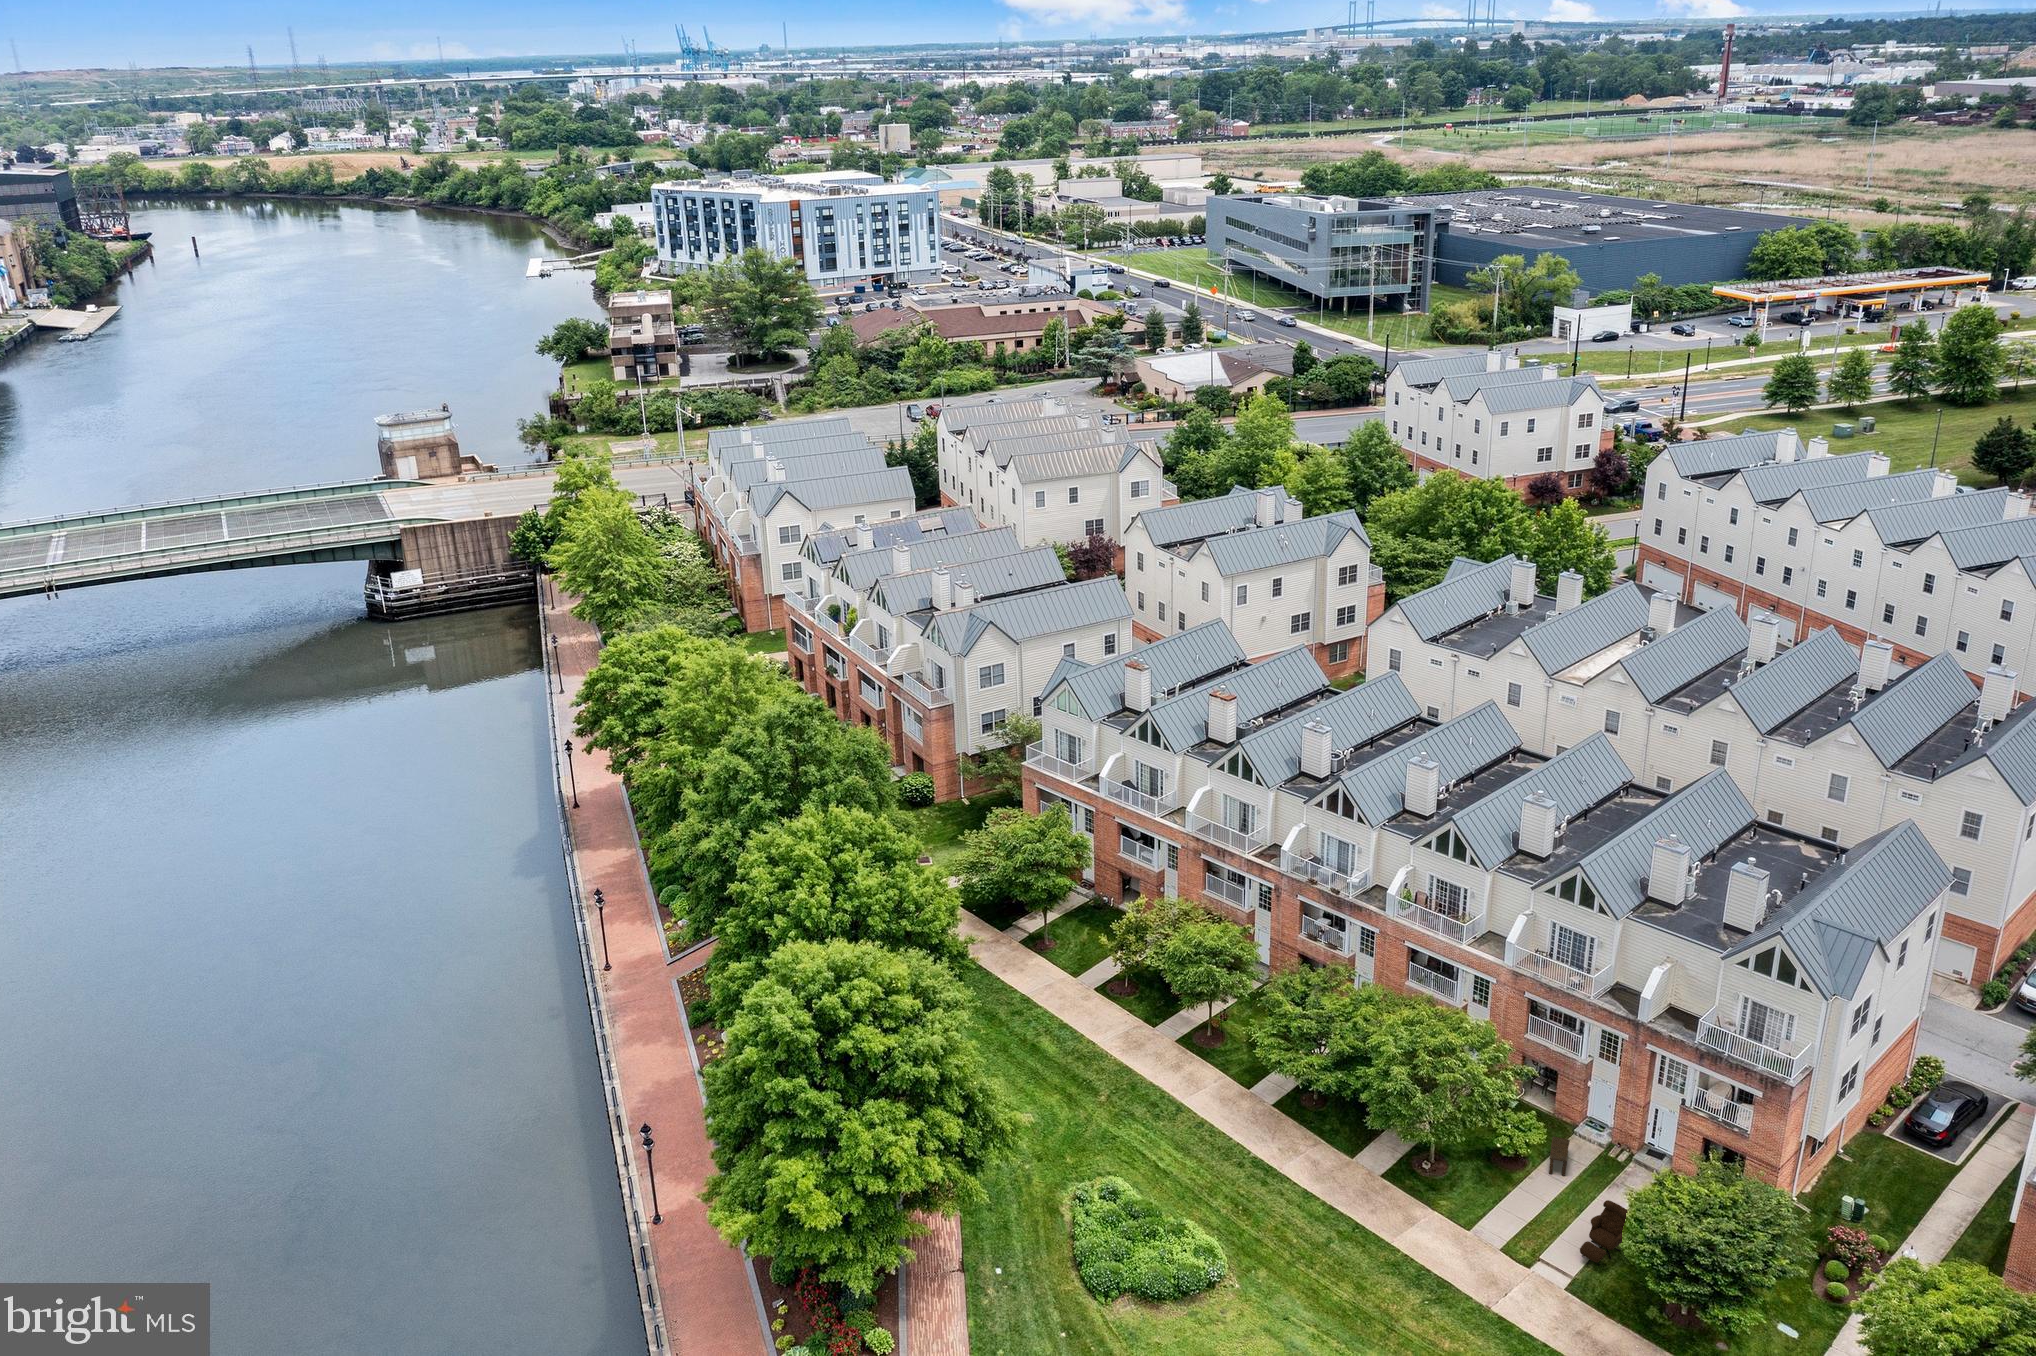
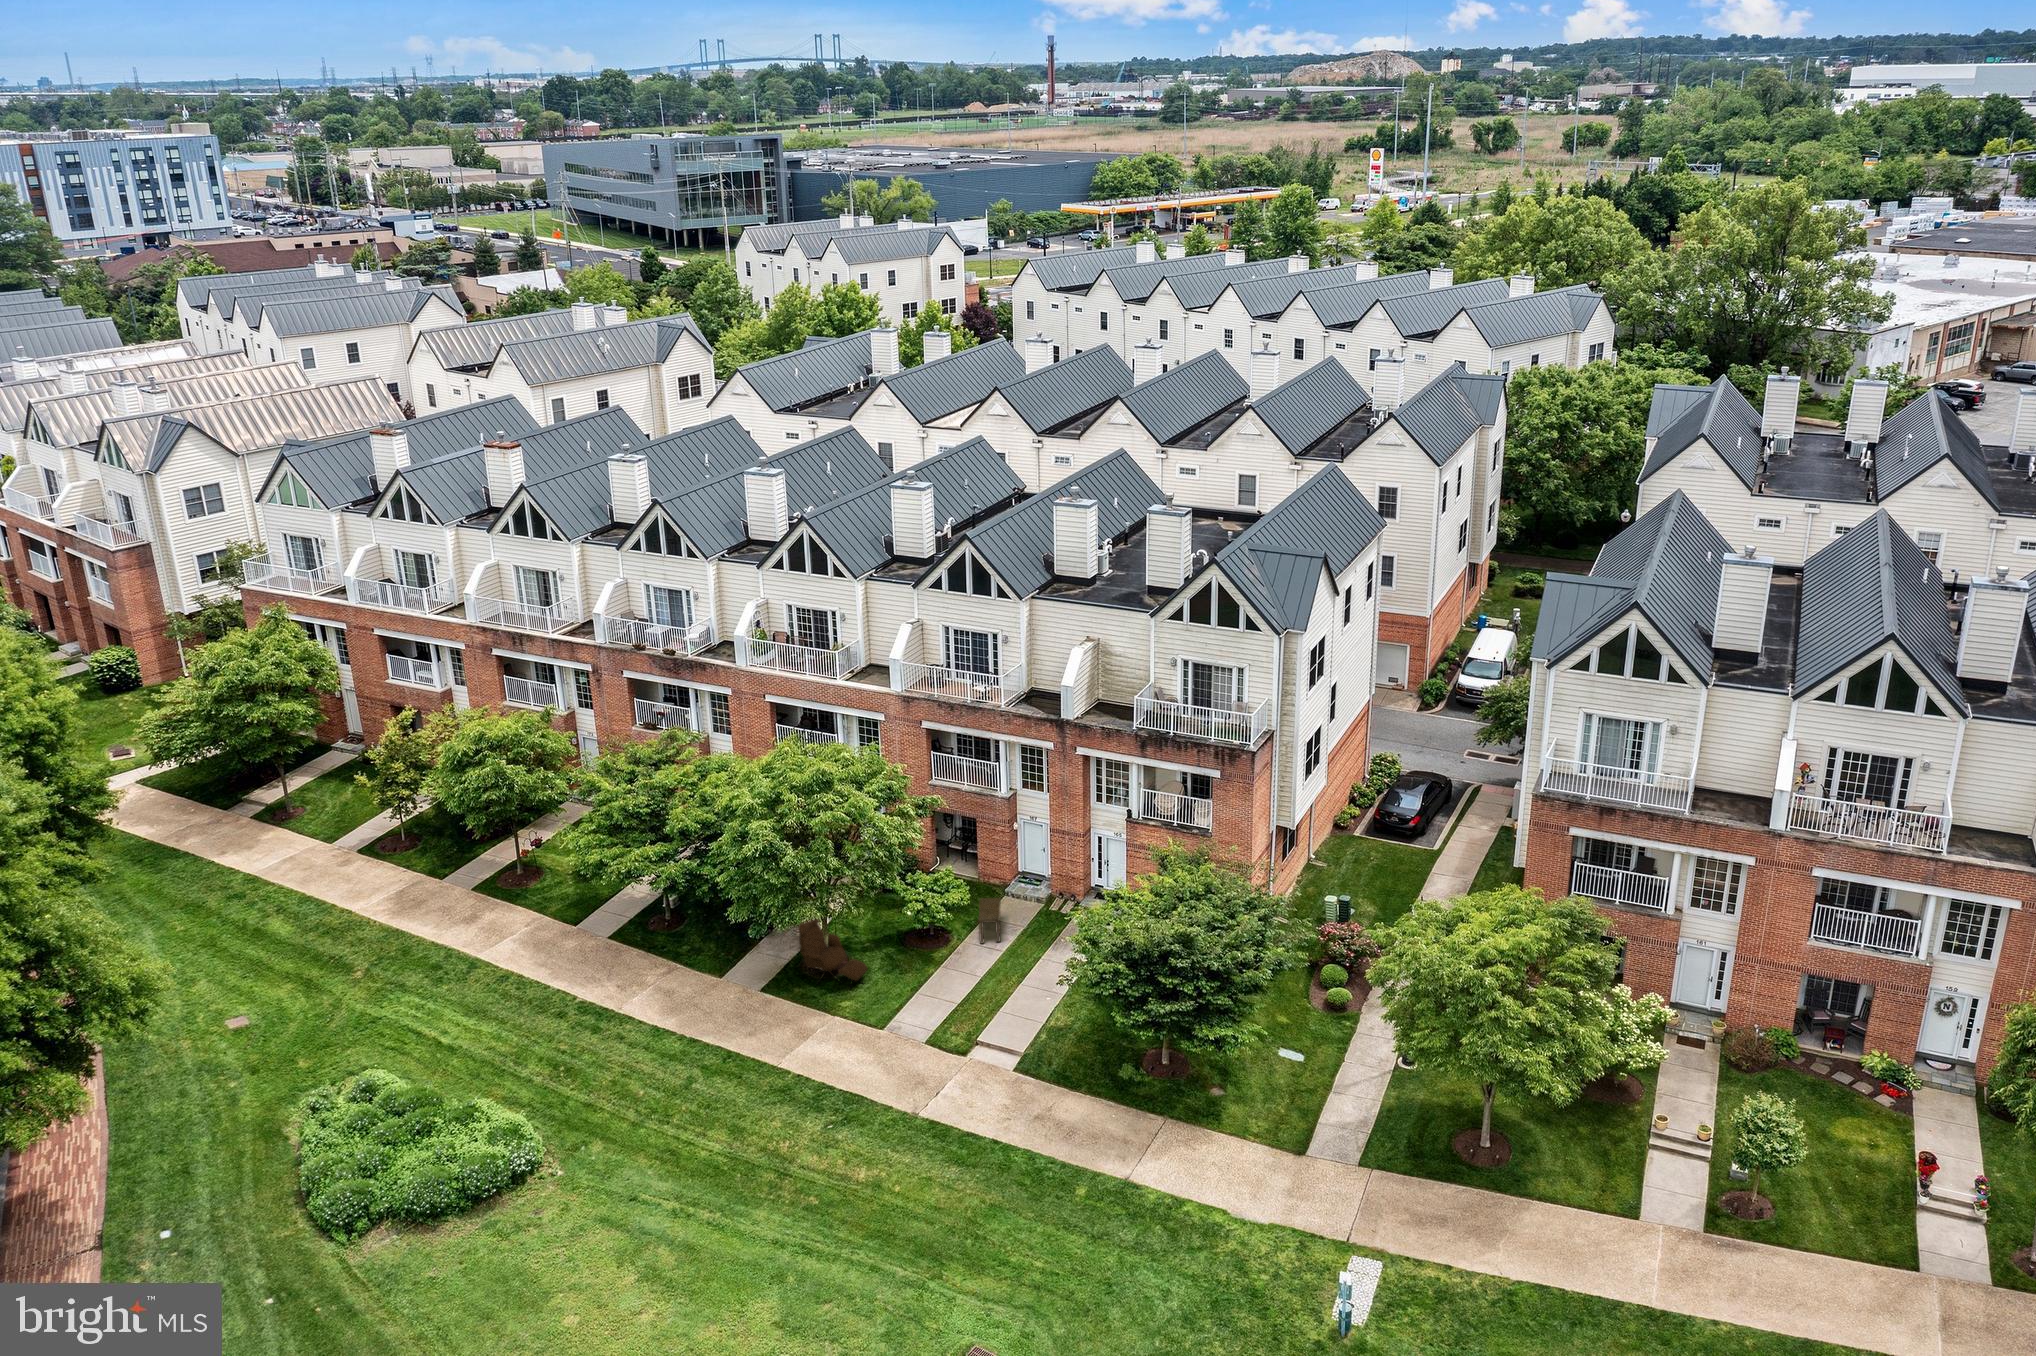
lounge chair: present [1580,1200,1627,1266] -> present [798,919,868,983]

